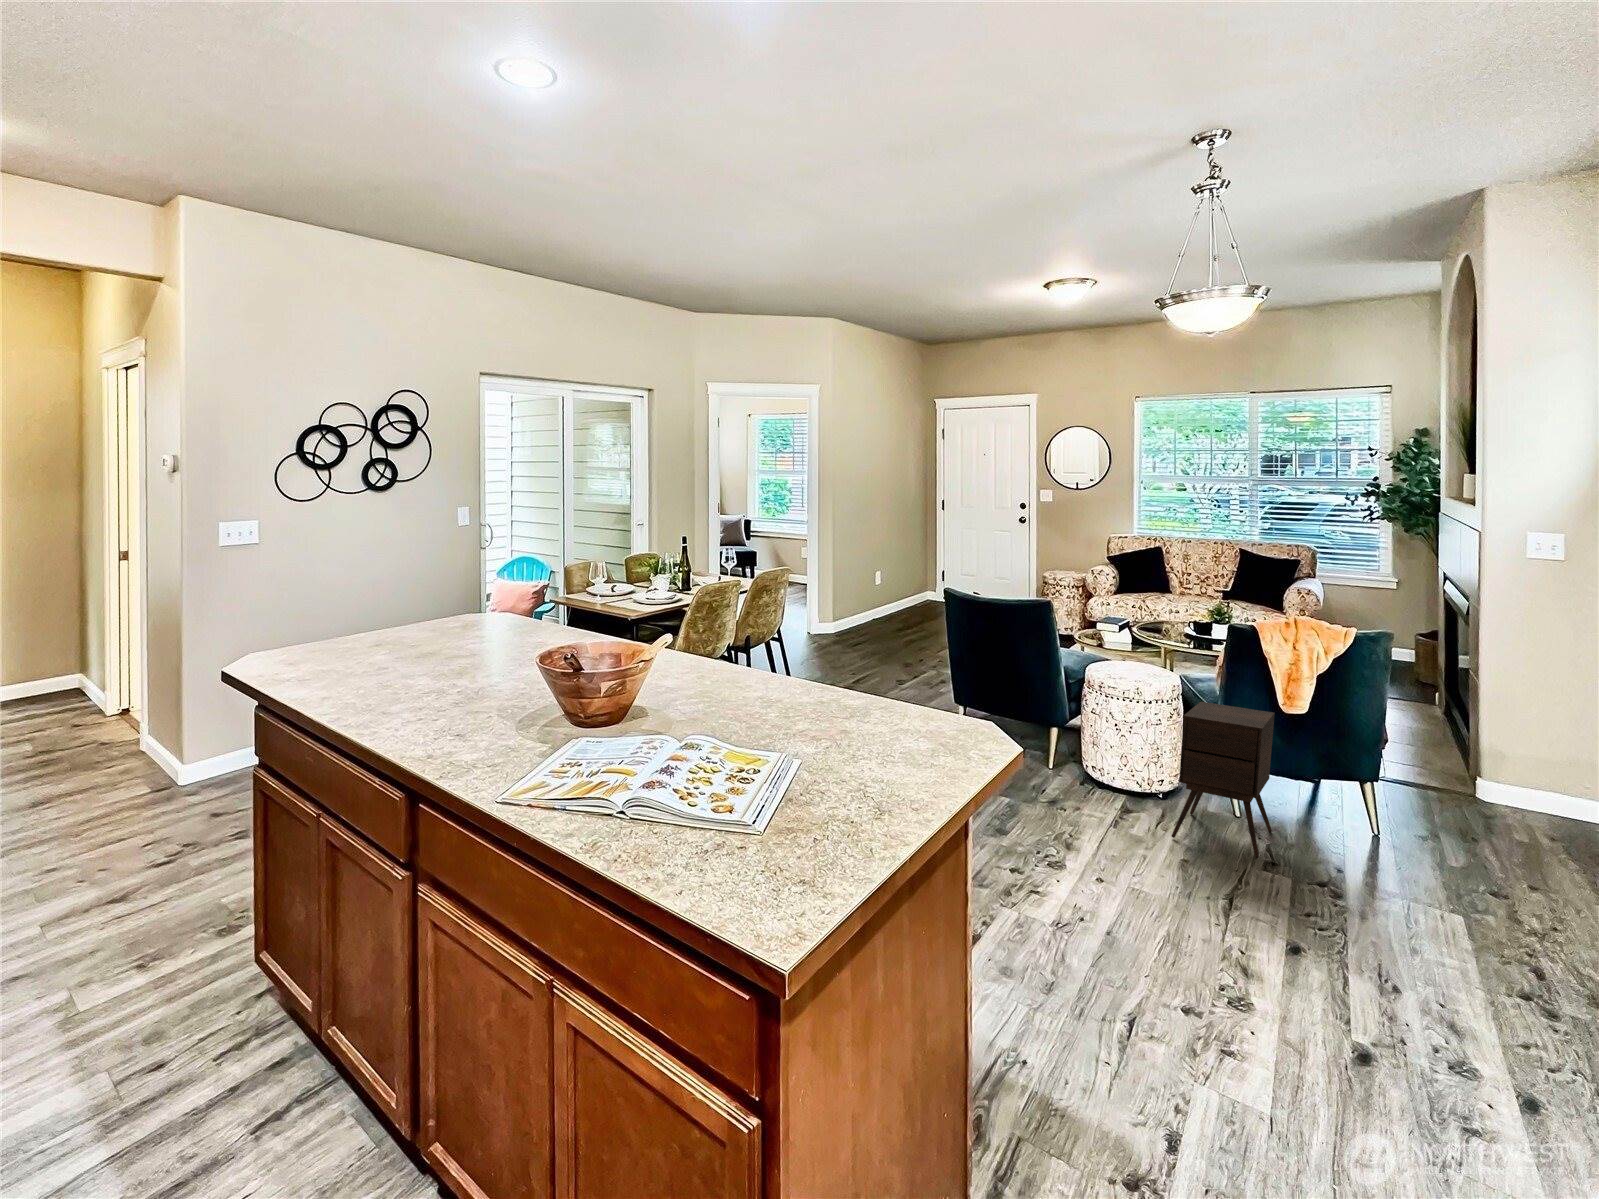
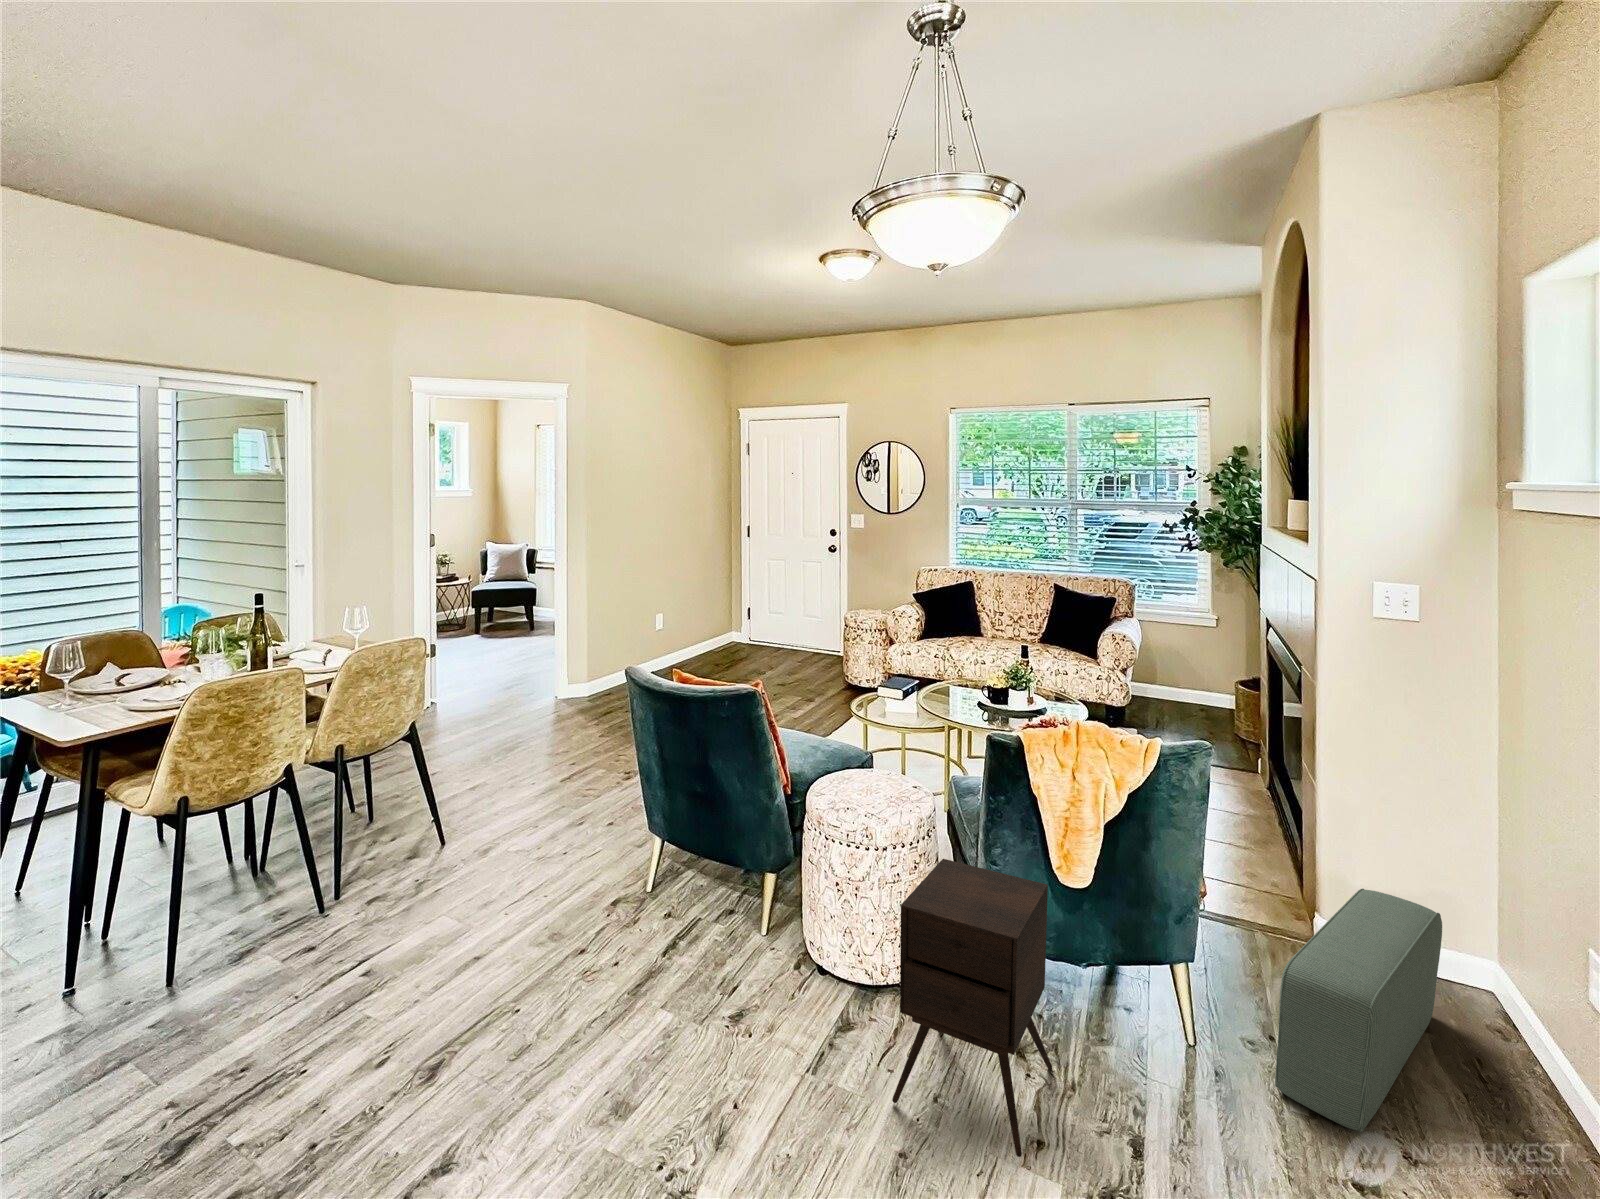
pouf: none [1422,742,1548,860] -> present [1275,889,1442,1132]

